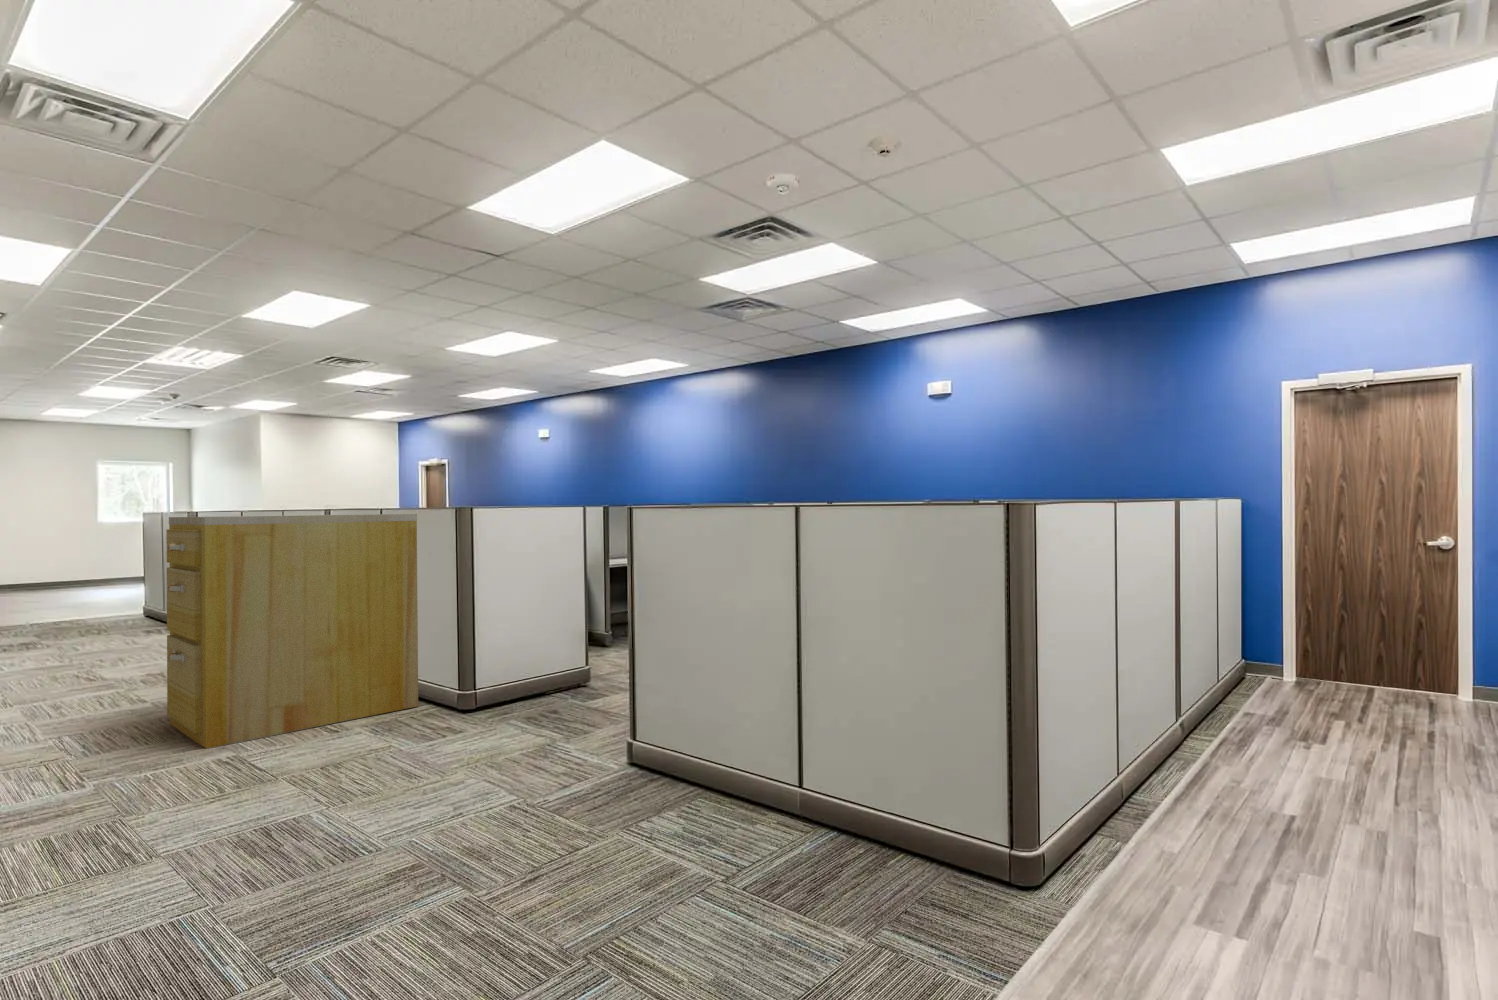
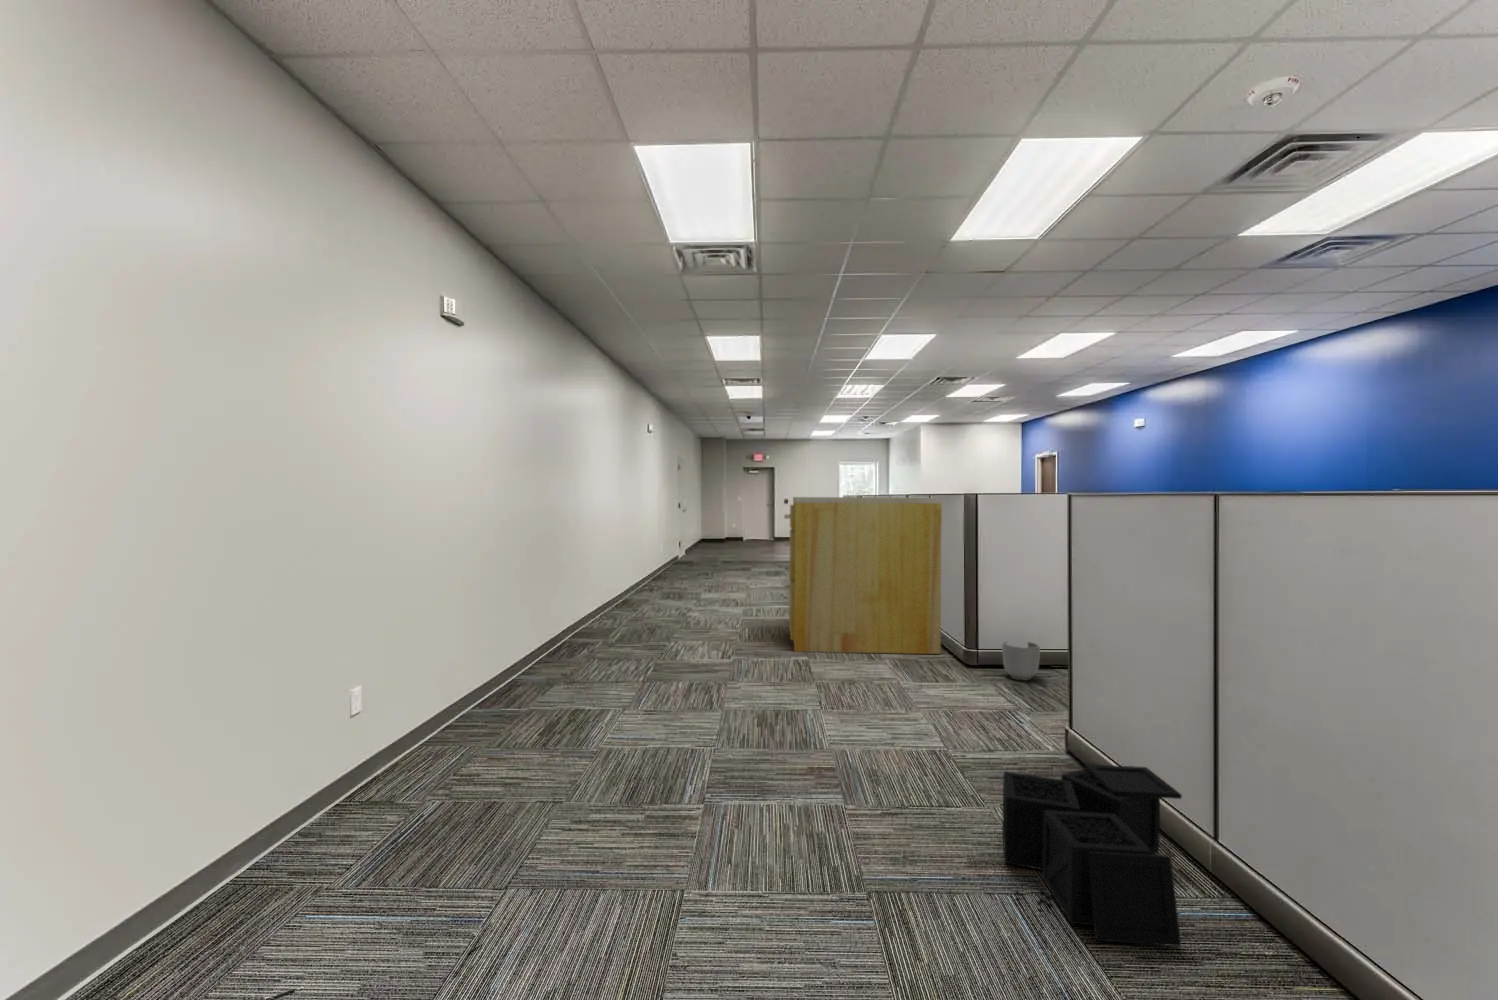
planter: none [505,670,546,713] -> present [1002,641,1040,681]
storage bin: none [642,748,821,896] -> present [1002,764,1182,946]

